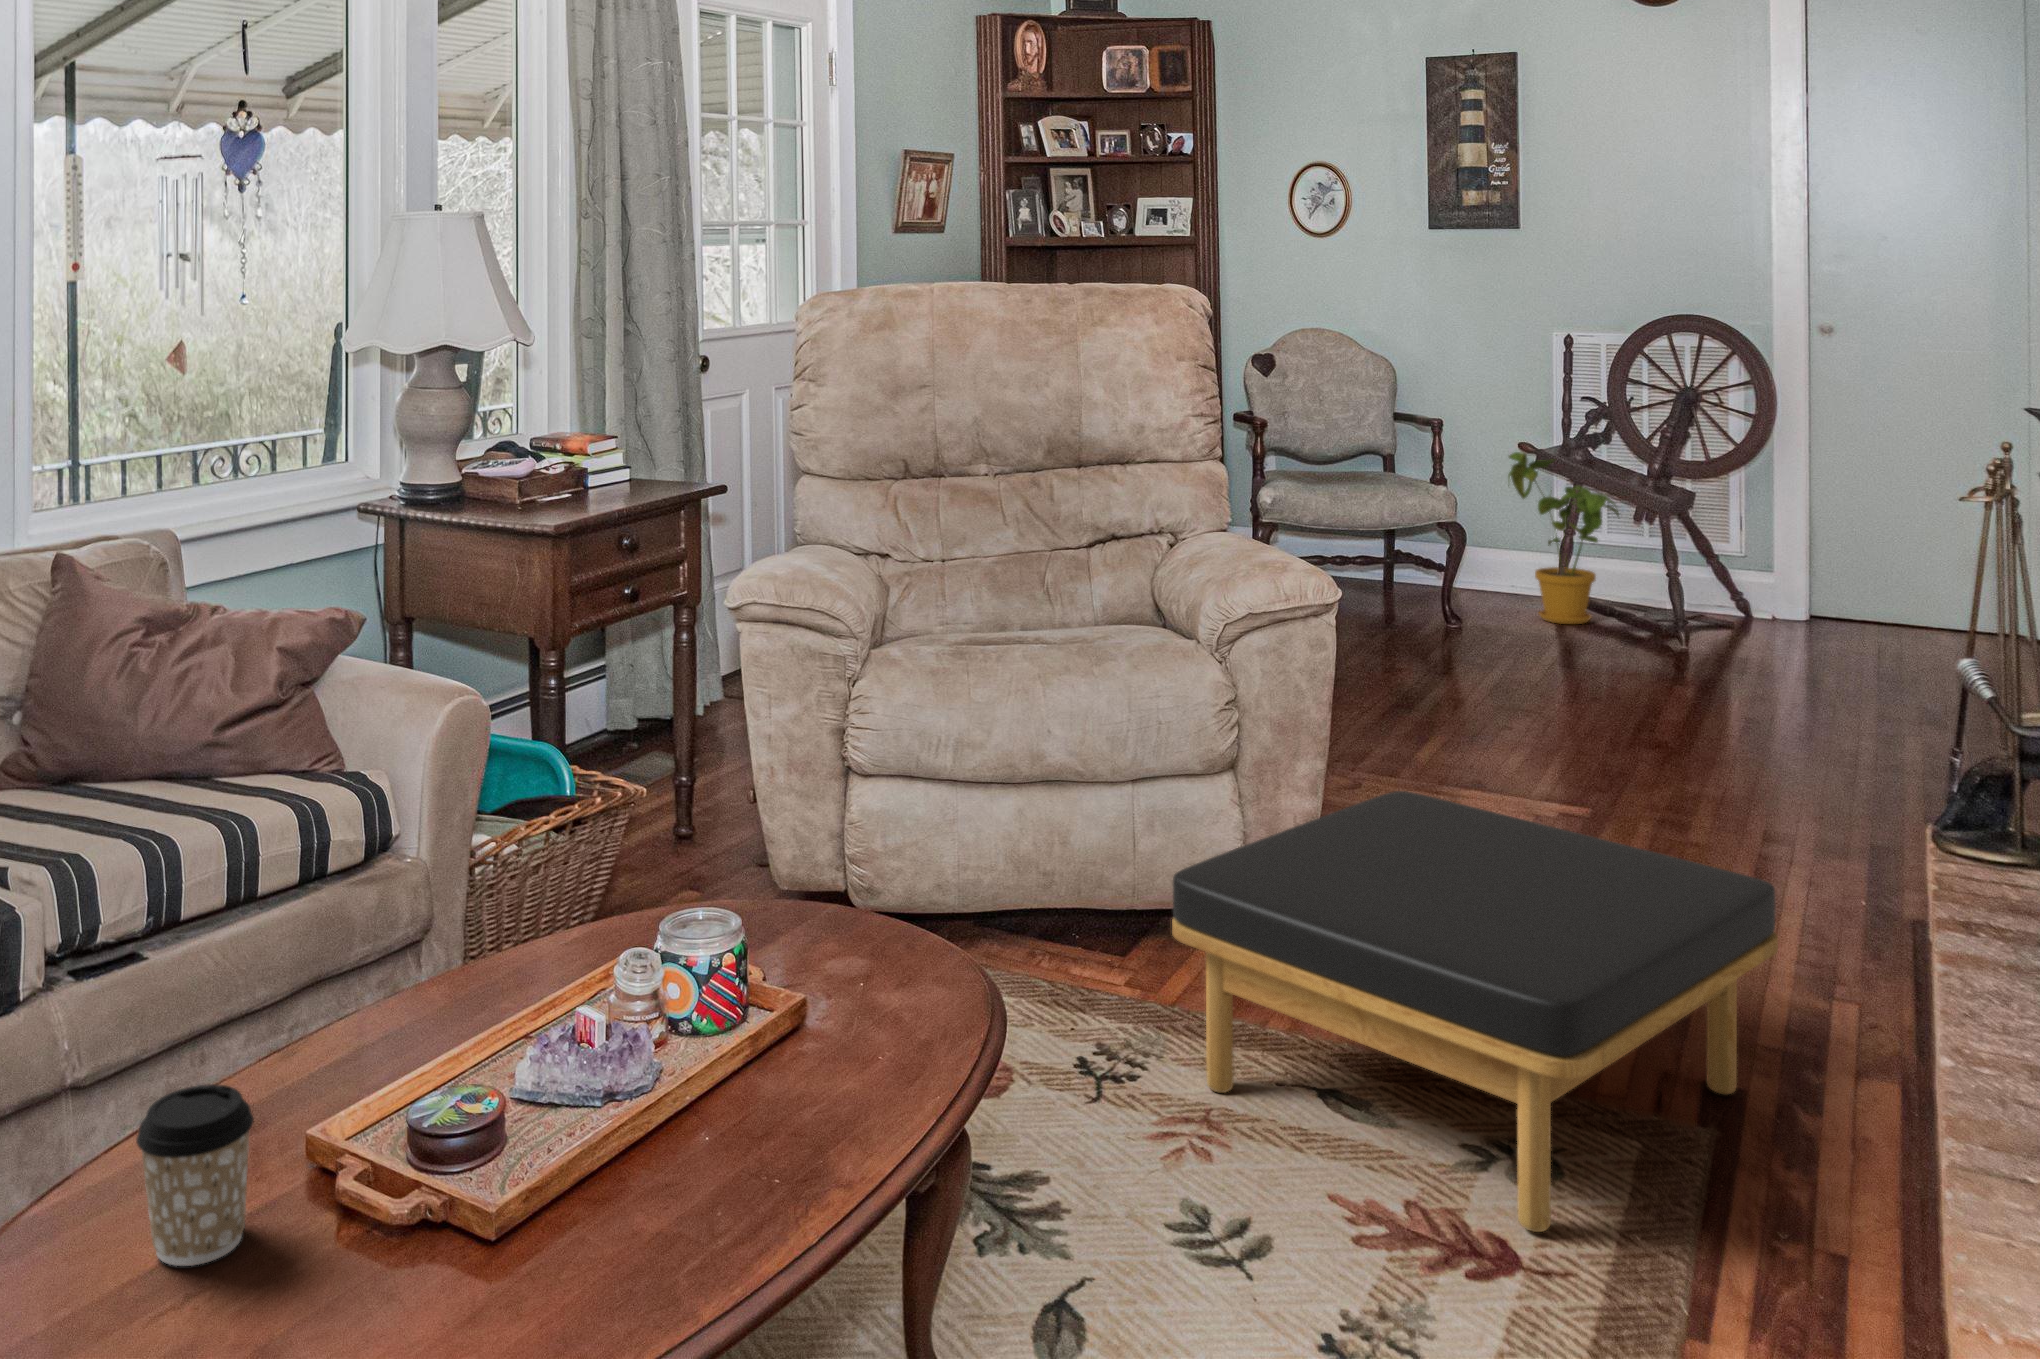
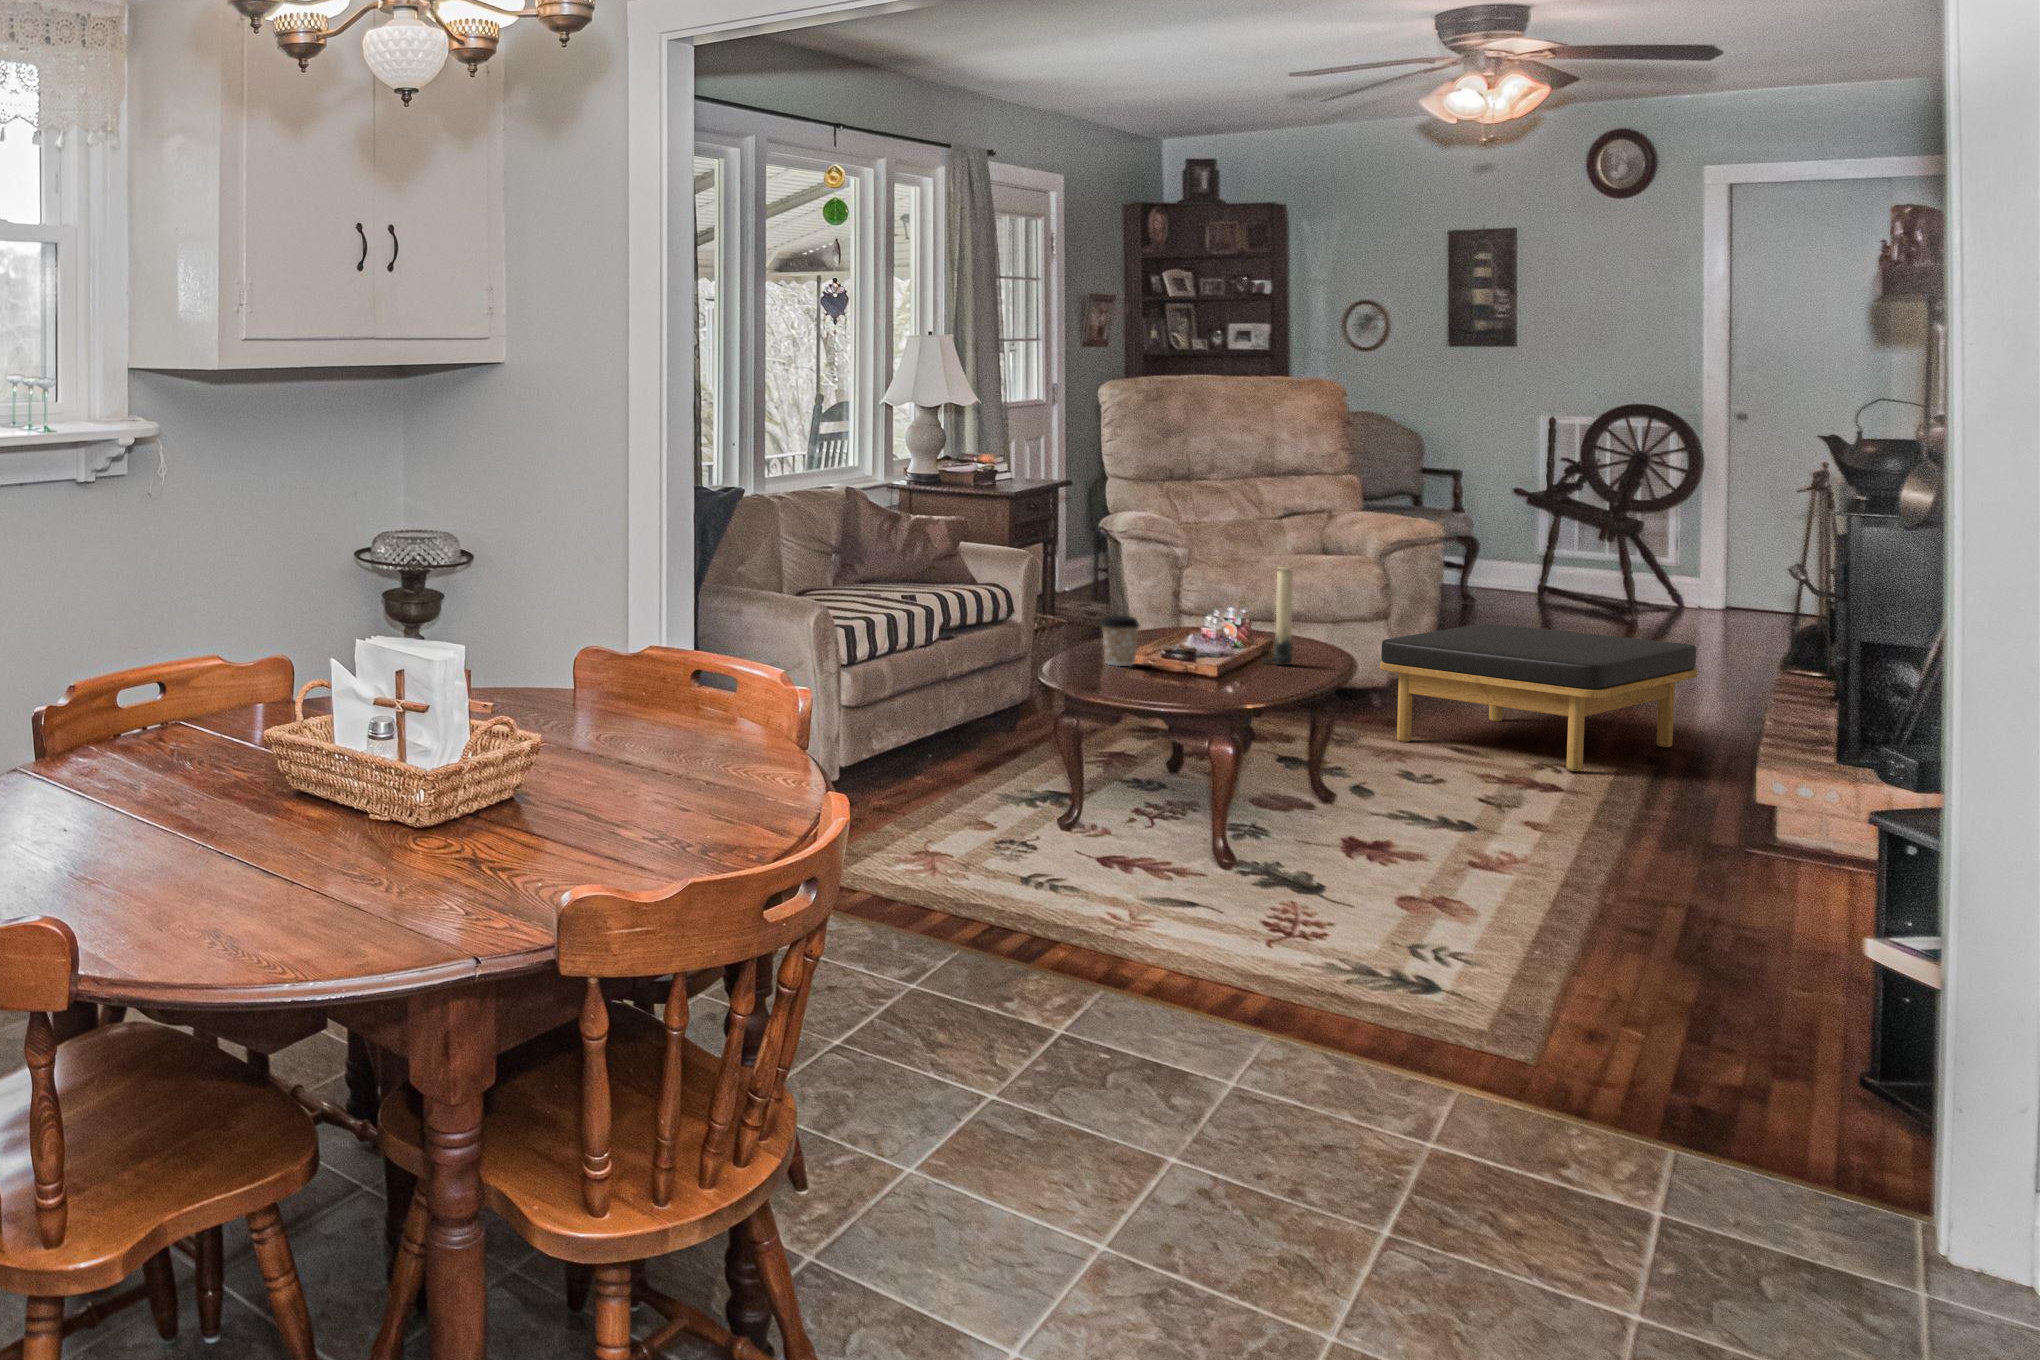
house plant: present [1508,452,1619,624] -> none [1507,494,1588,609]
candle: none [628,931,703,1231] -> present [1263,567,1293,665]

